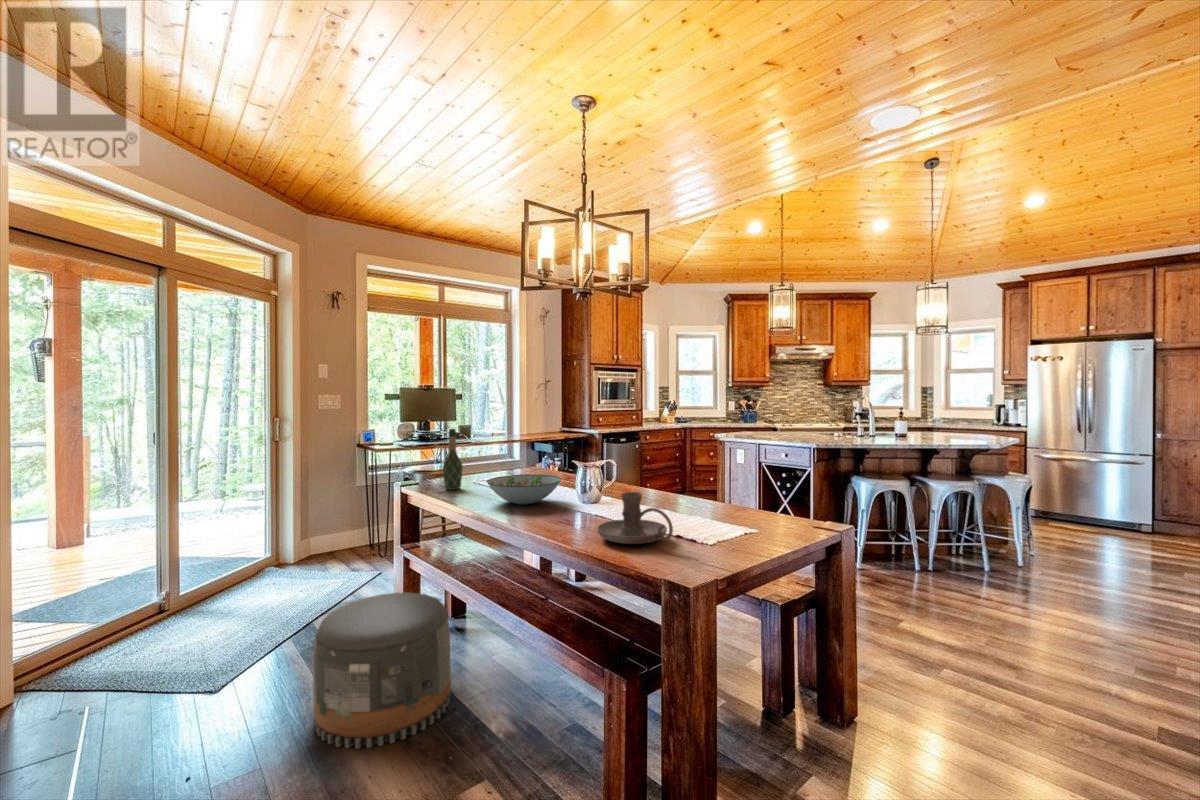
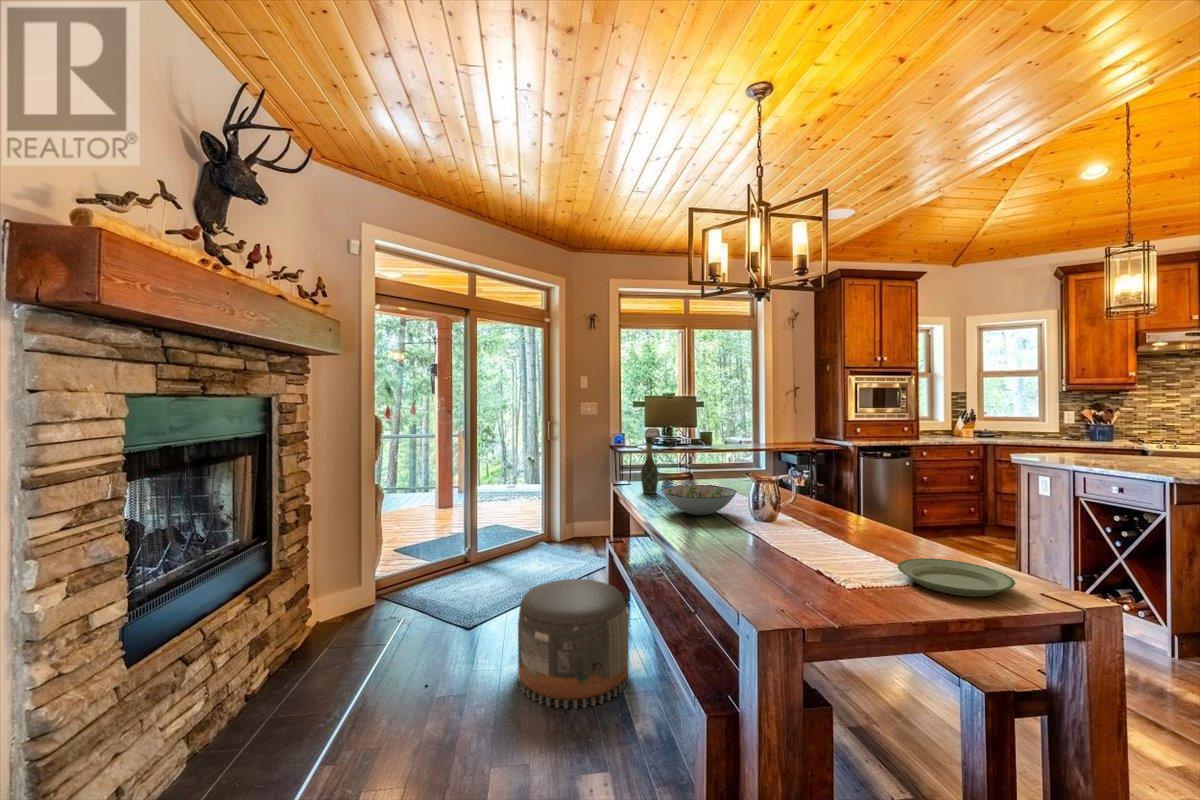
candle holder: present [597,492,673,544] -> none [726,514,805,573]
plate: none [727,513,807,538] -> present [898,558,1016,597]

